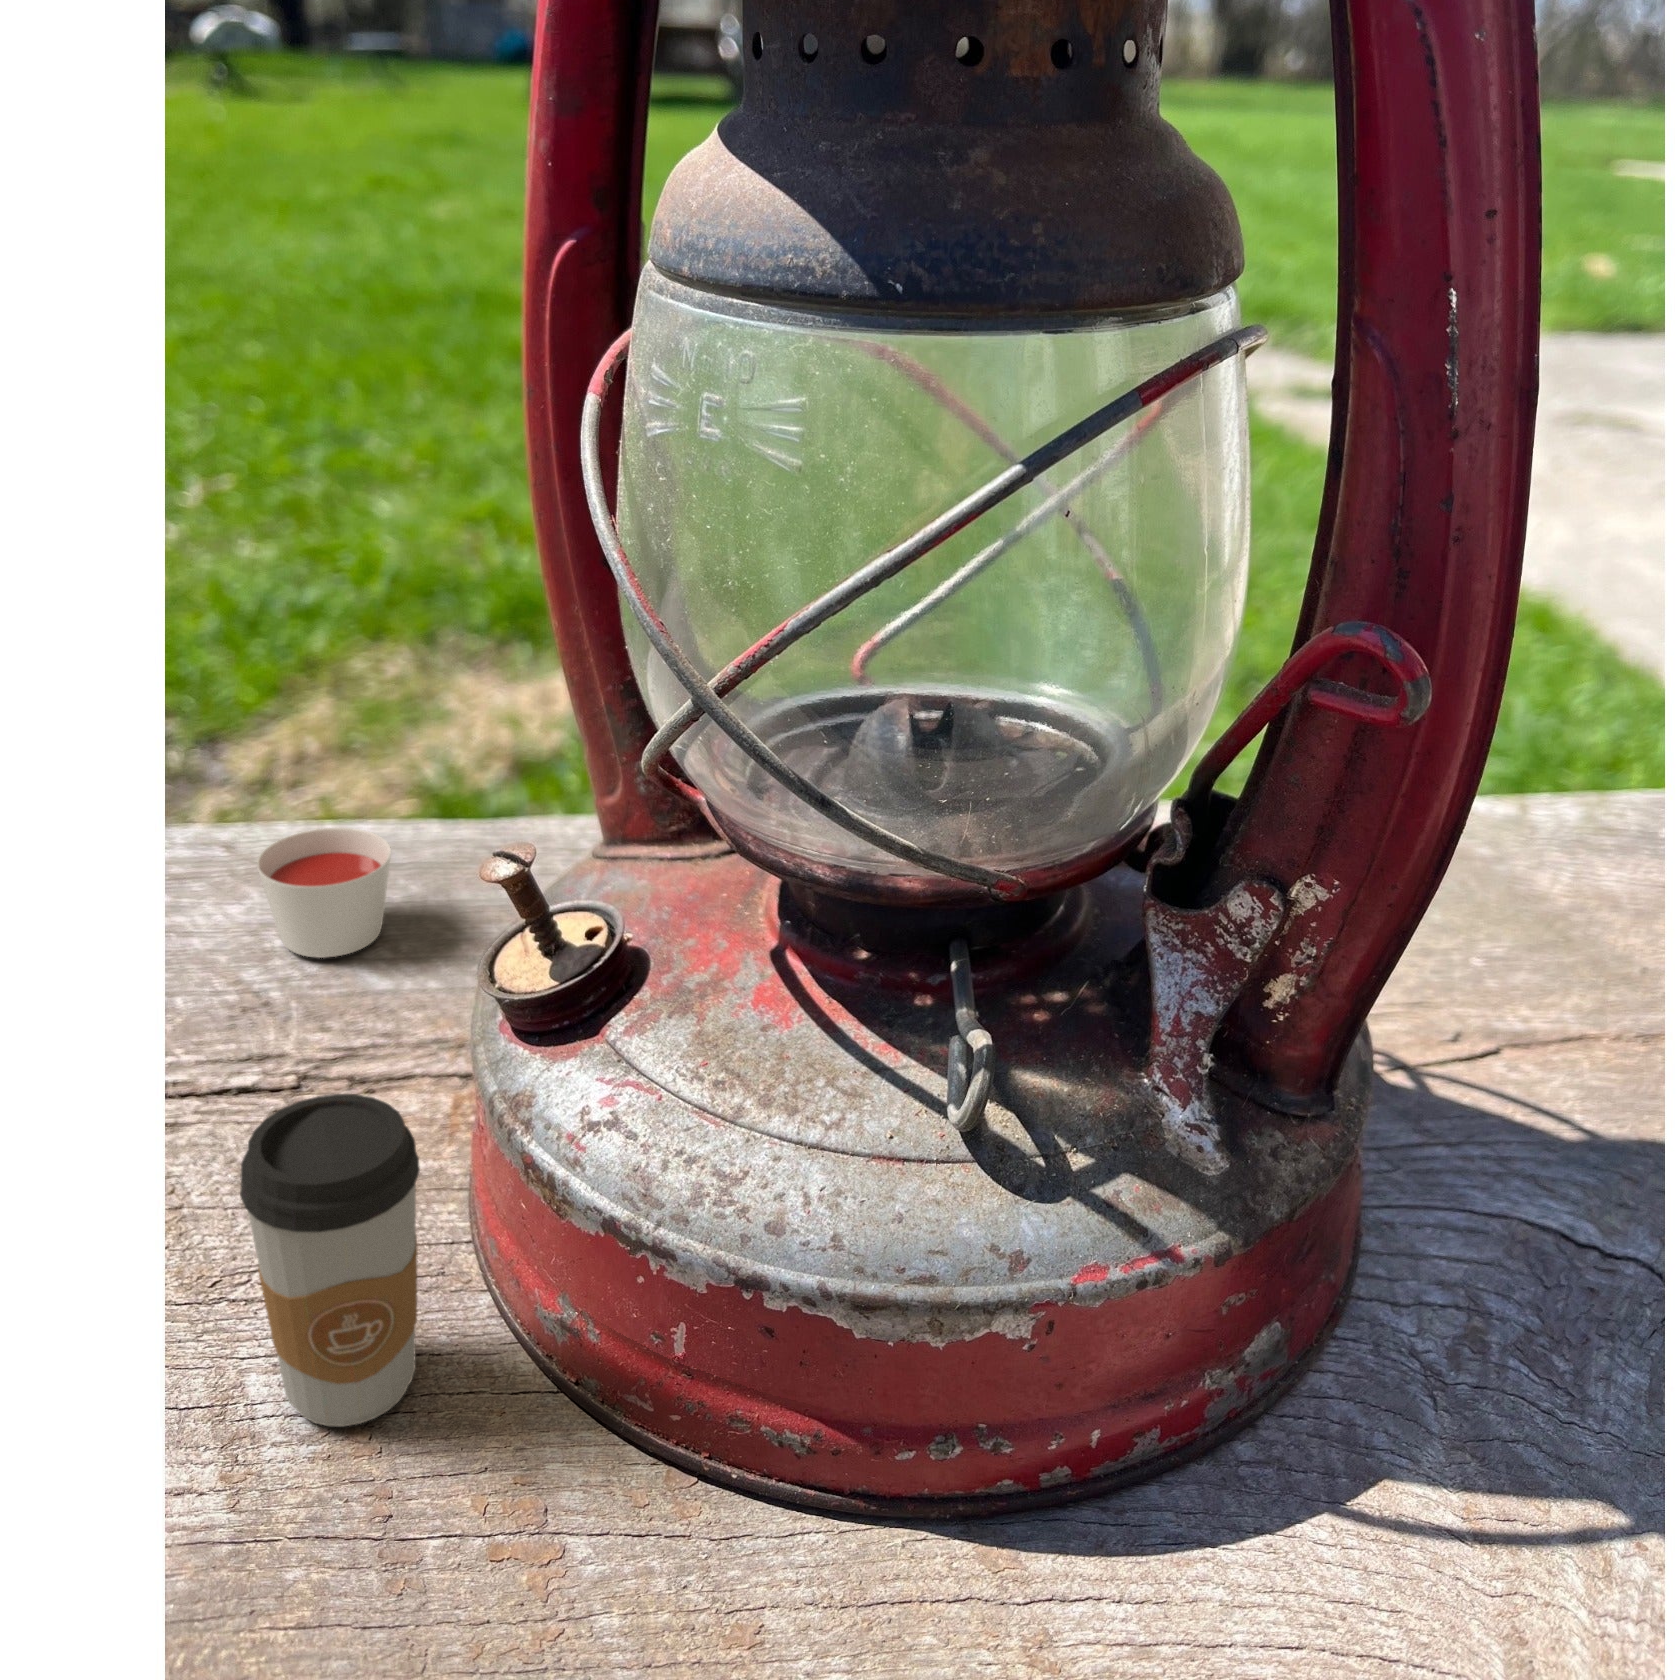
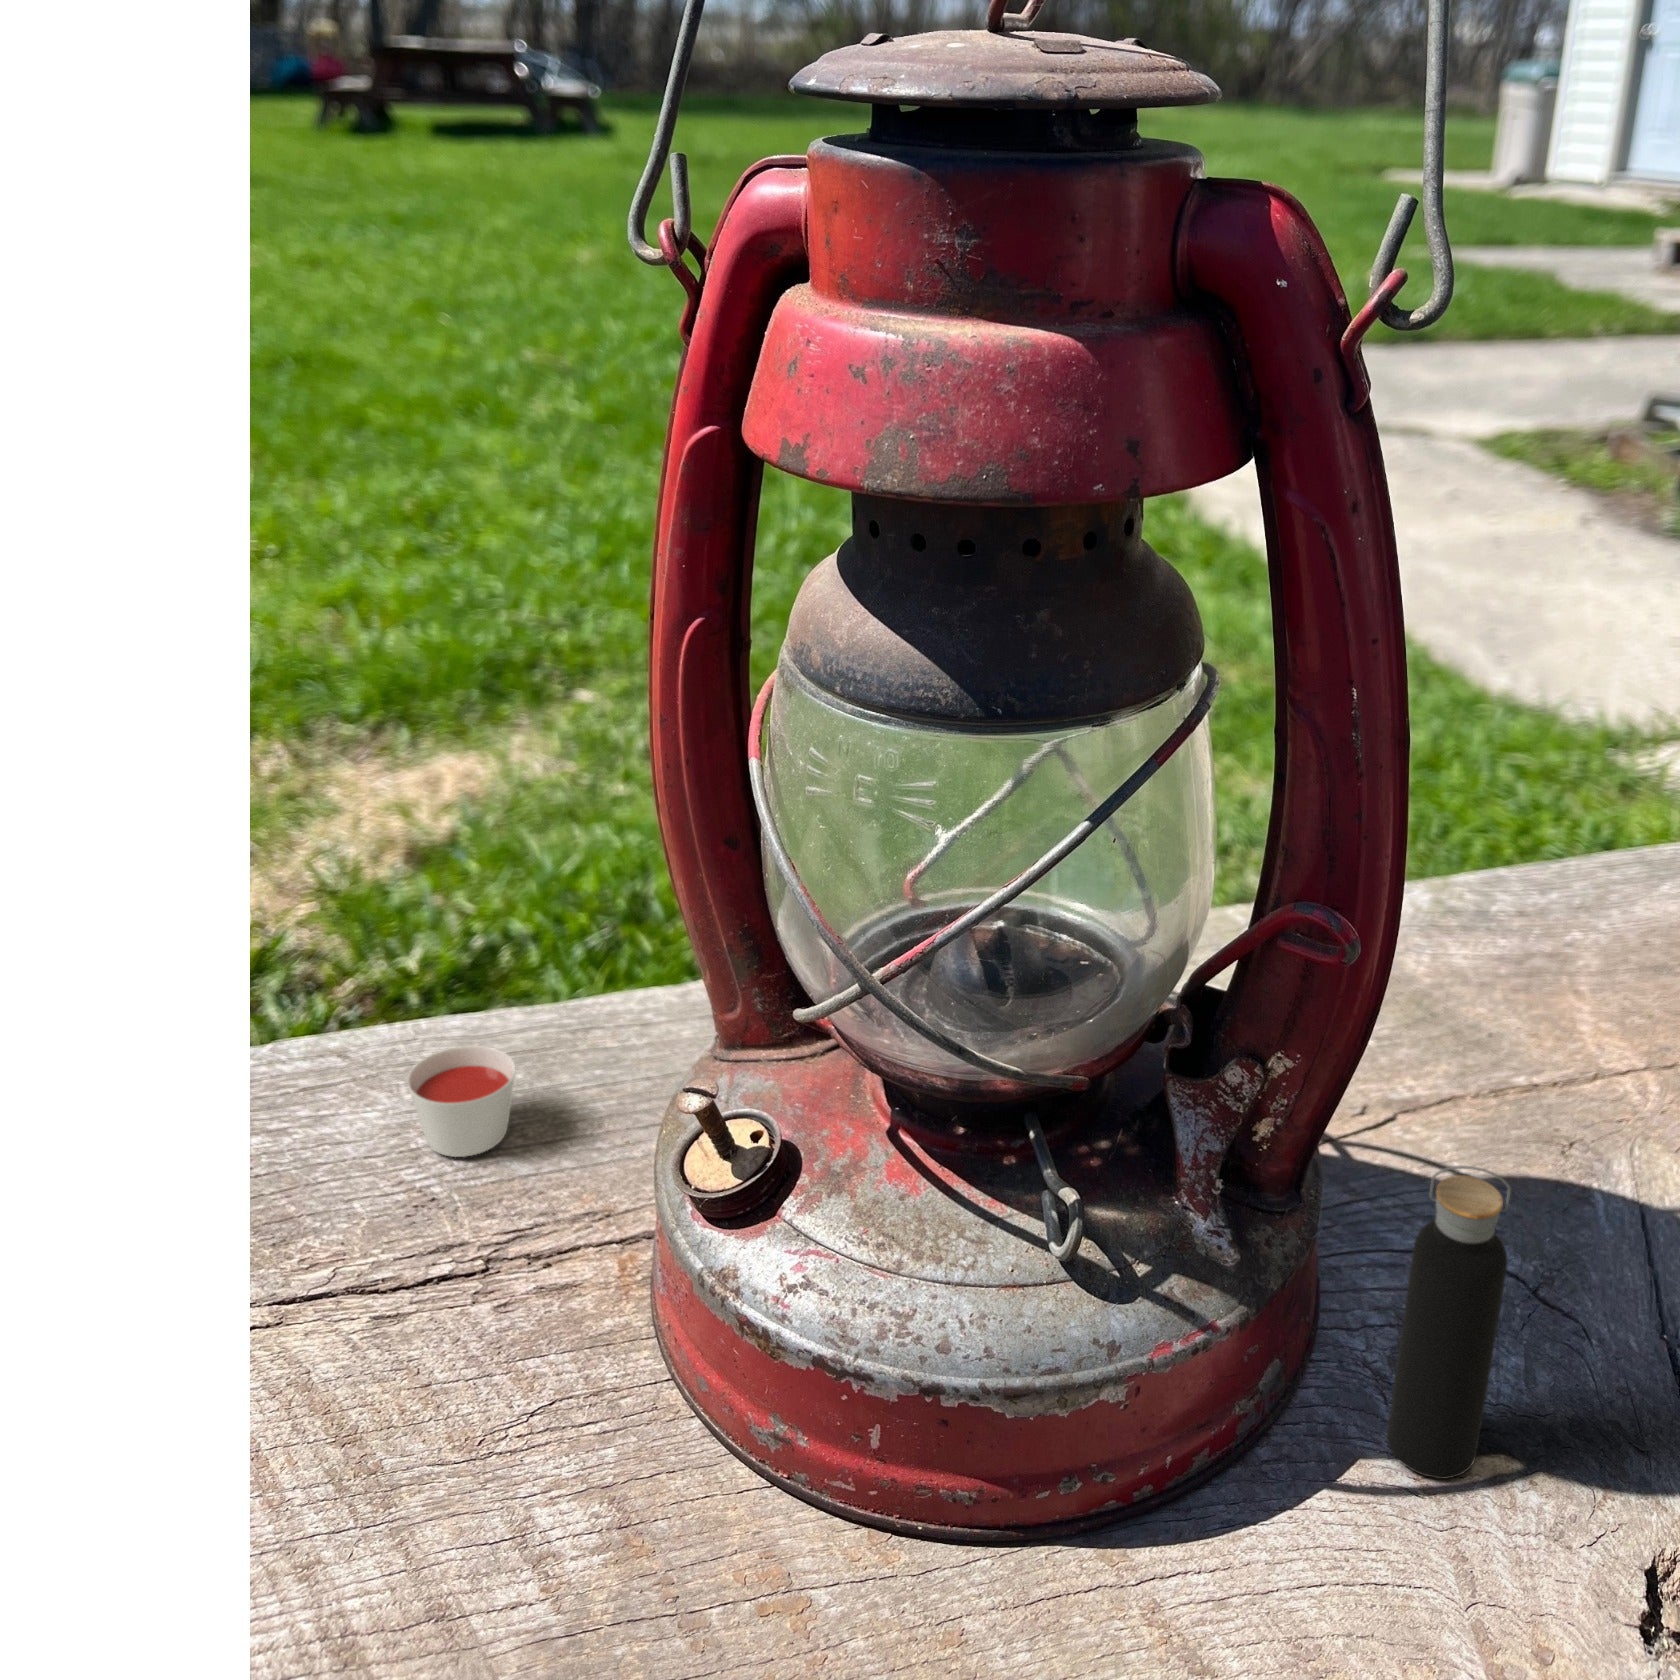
water bottle: none [1434,1055,1637,1522] -> present [1387,1166,1511,1479]
coffee cup: present [240,1094,420,1427] -> none [543,1287,673,1537]

